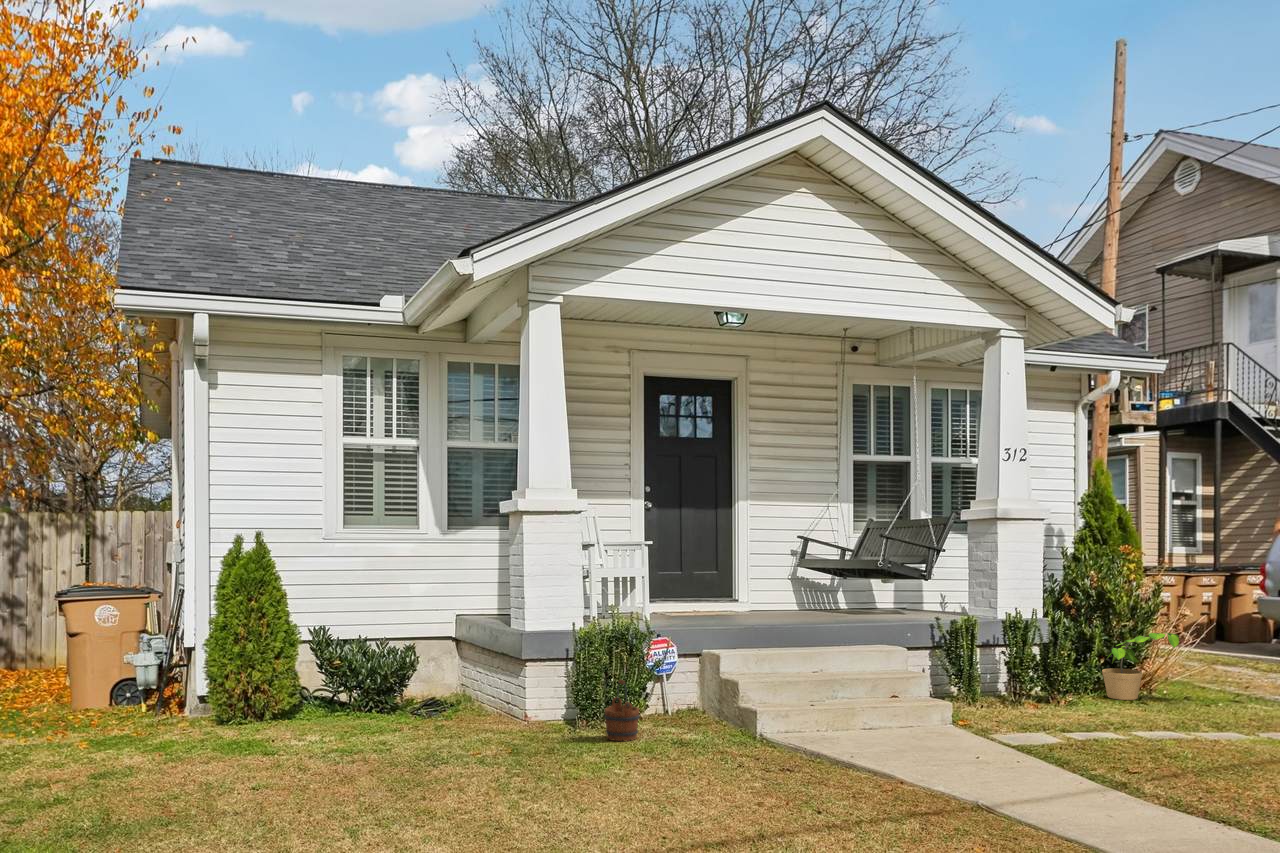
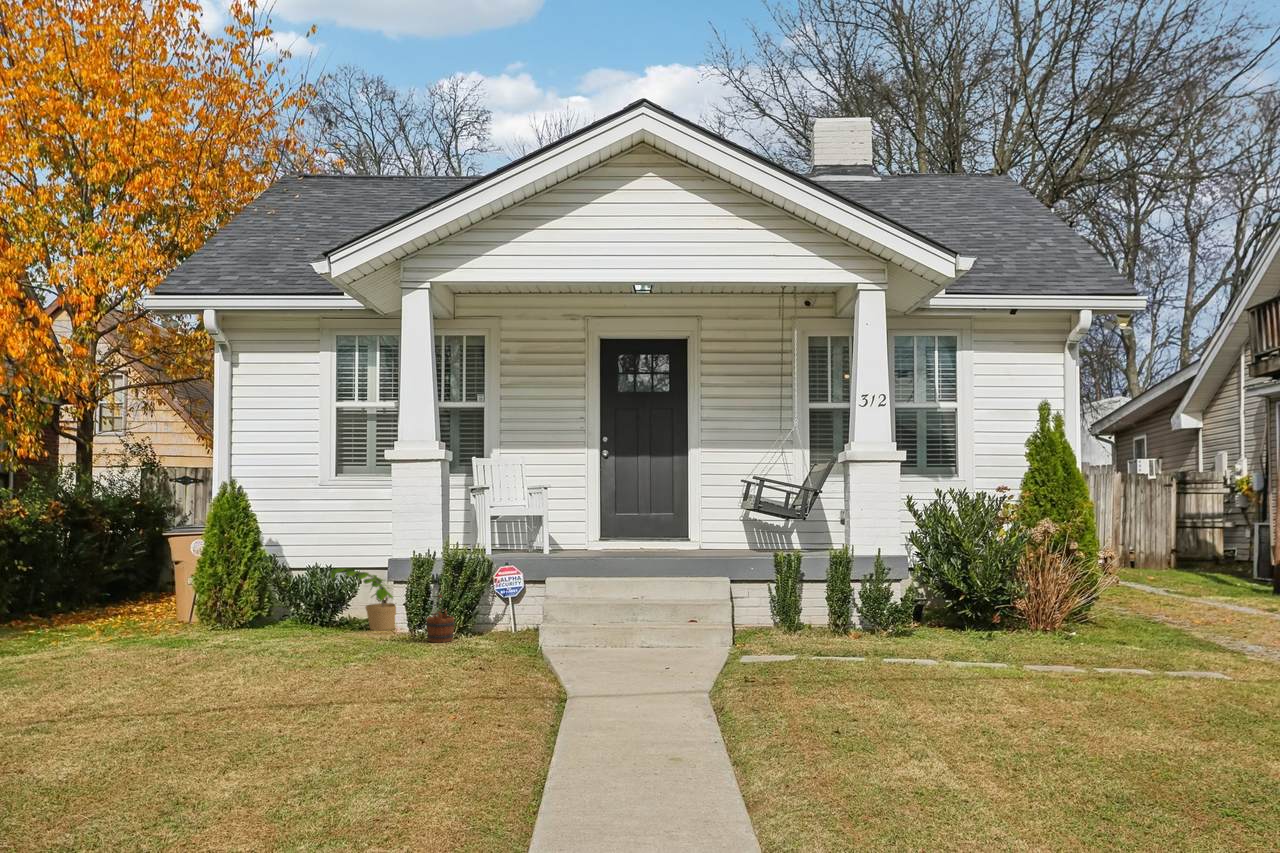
potted plant: present [1102,632,1179,700] -> present [331,568,396,631]

